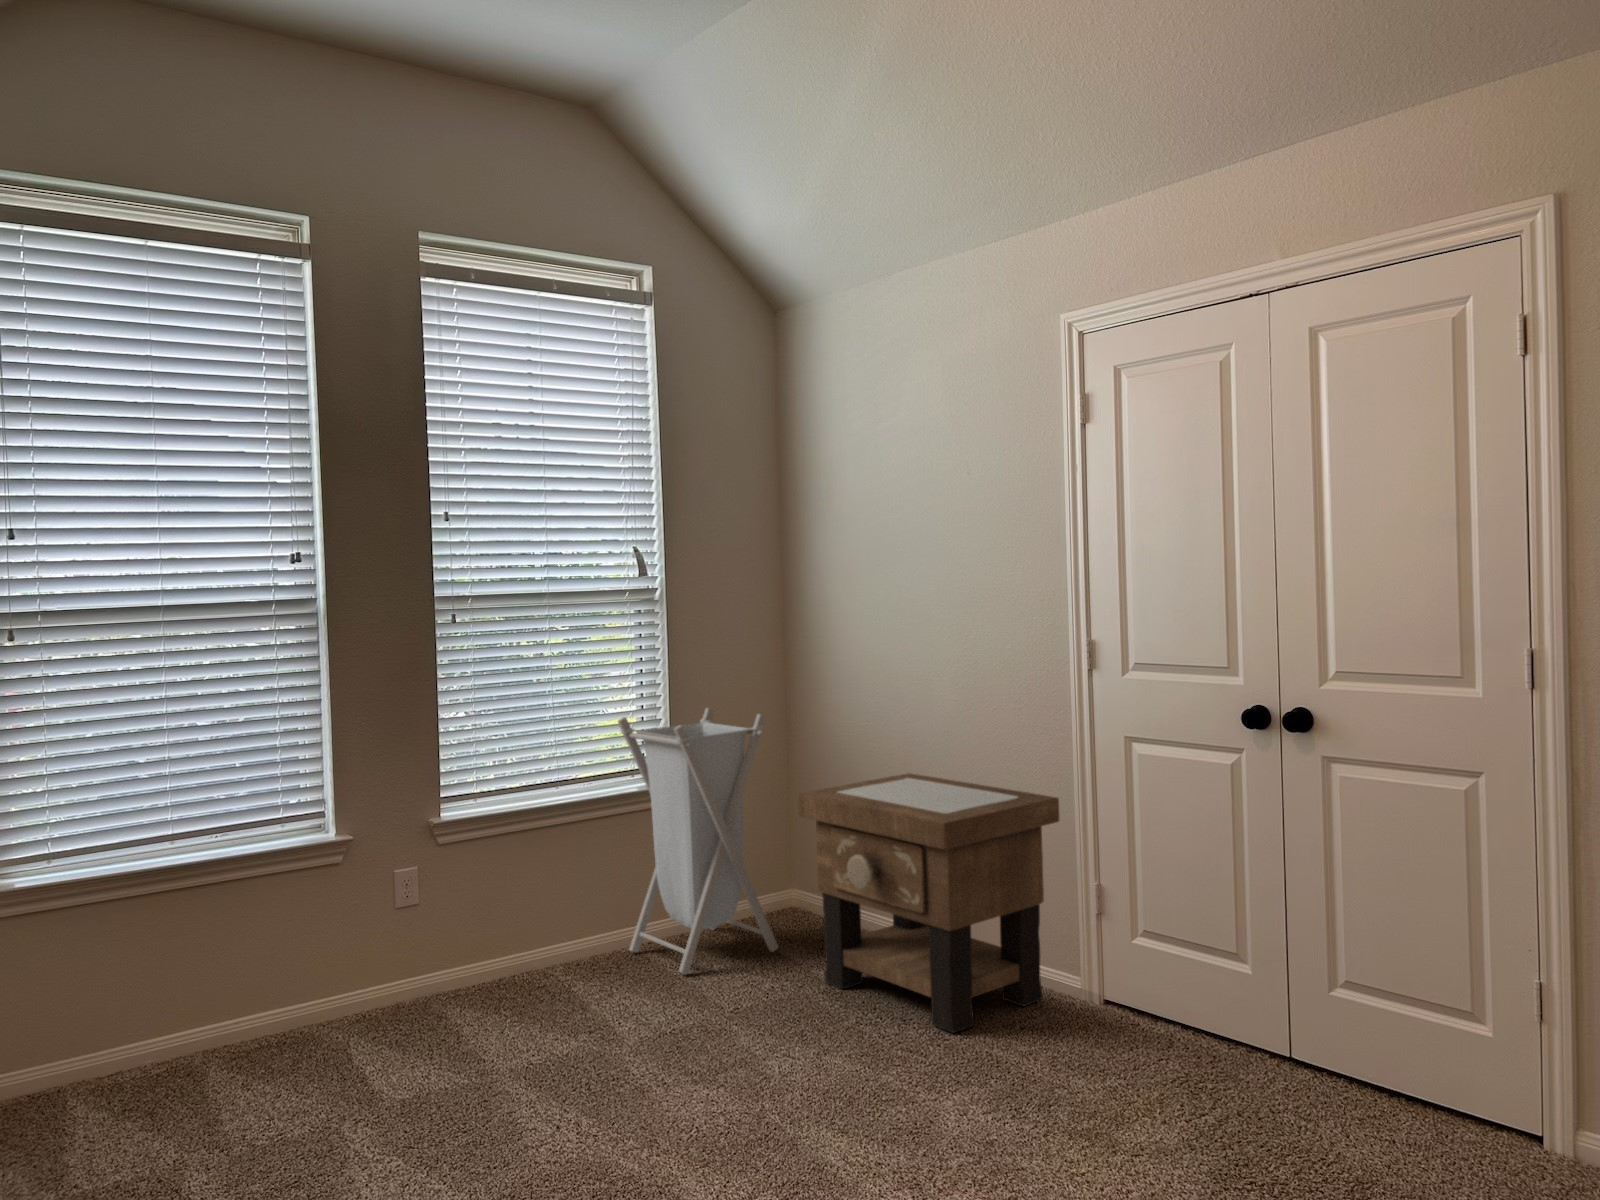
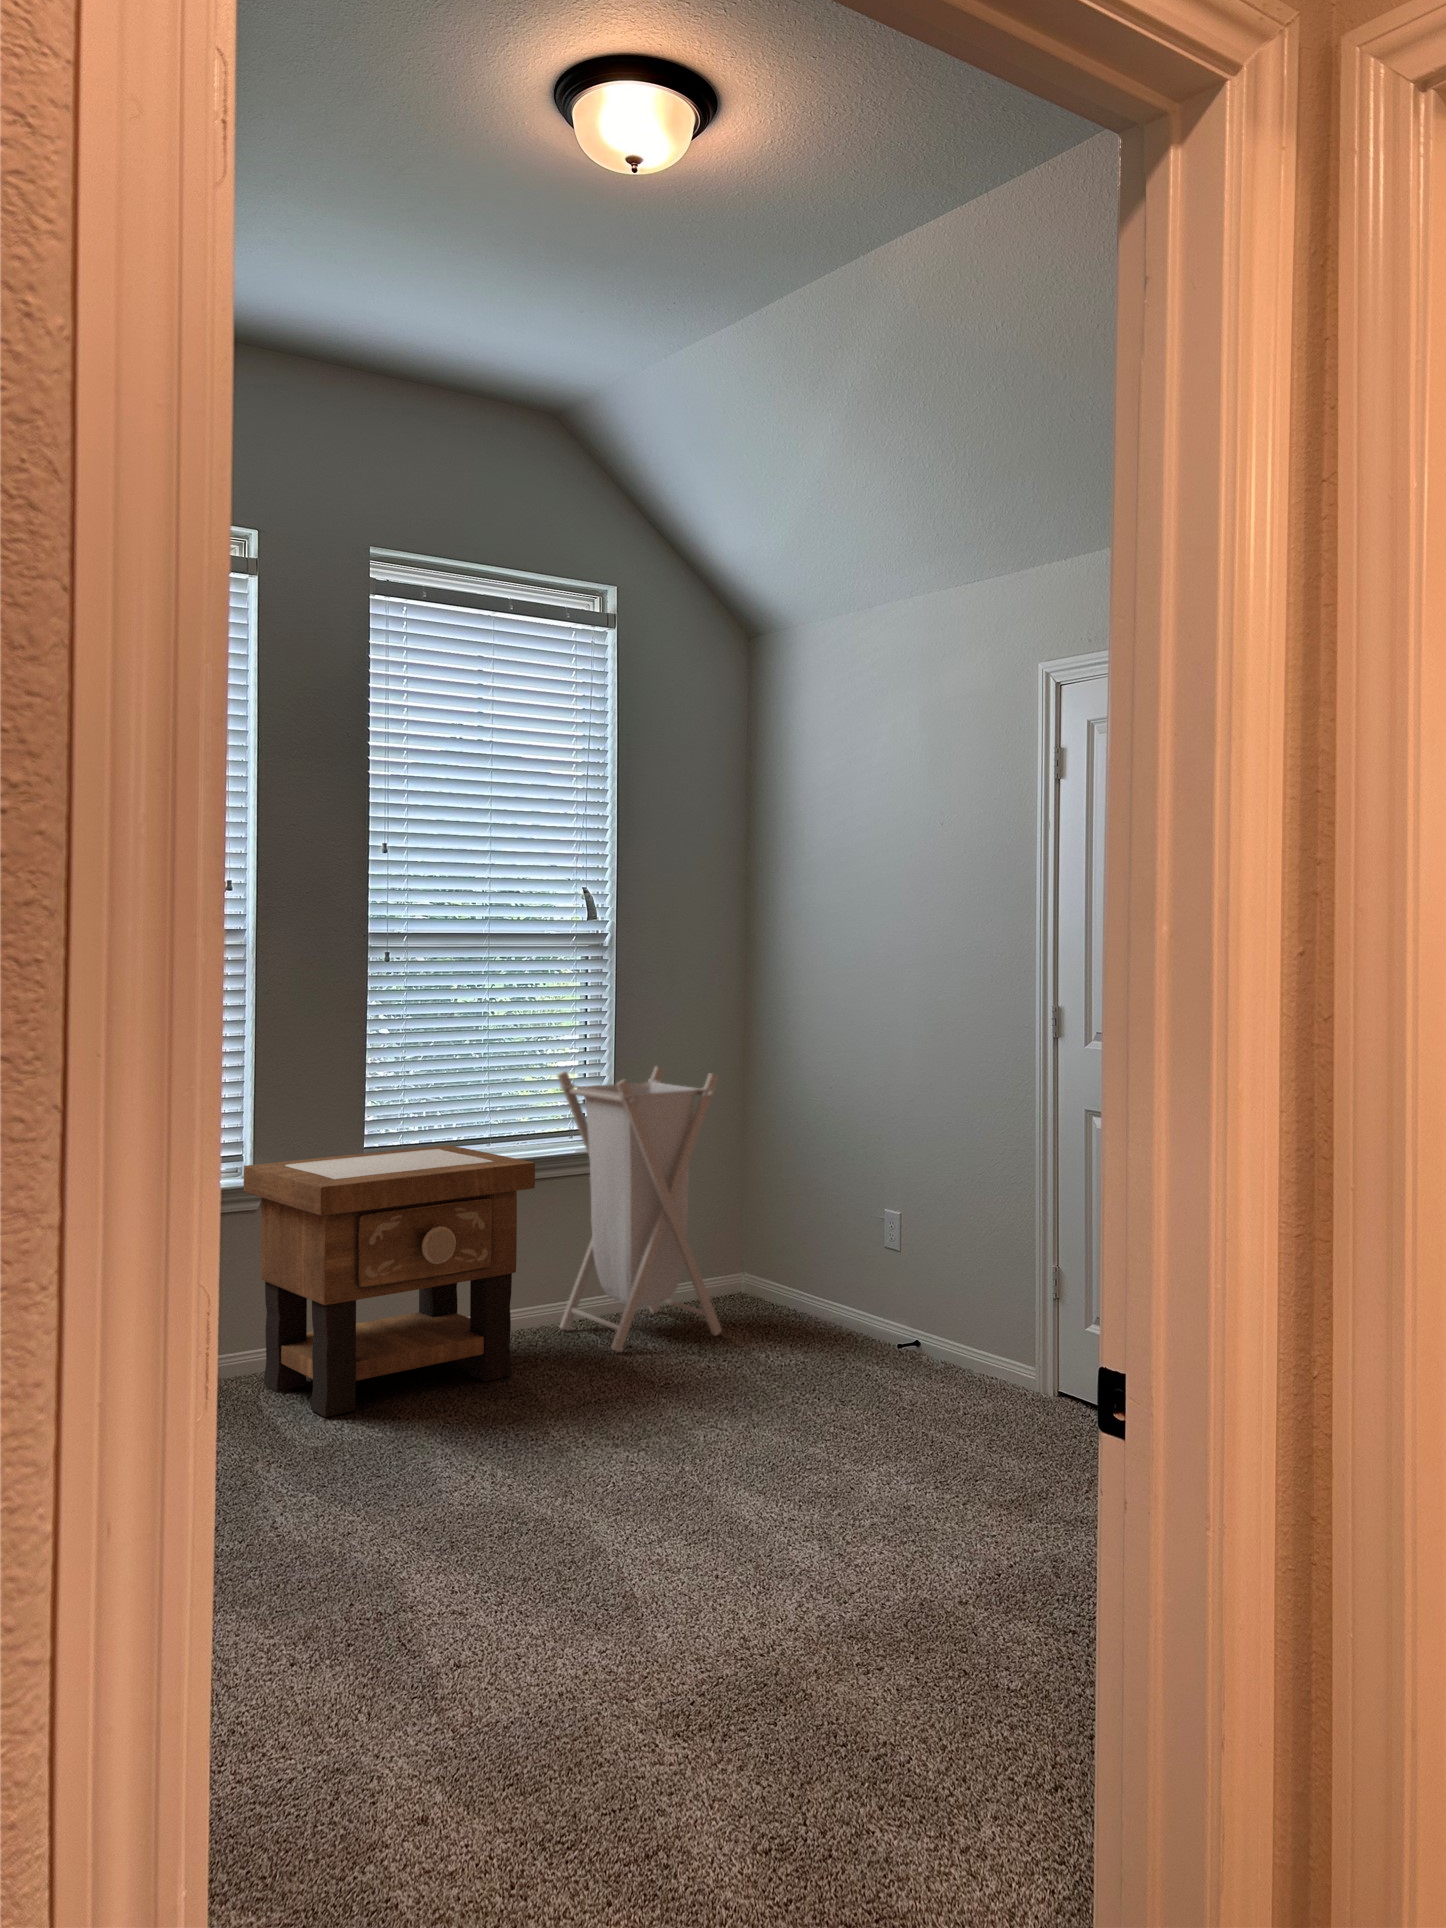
side table: present [798,774,1059,1033] -> present [244,1145,535,1417]

